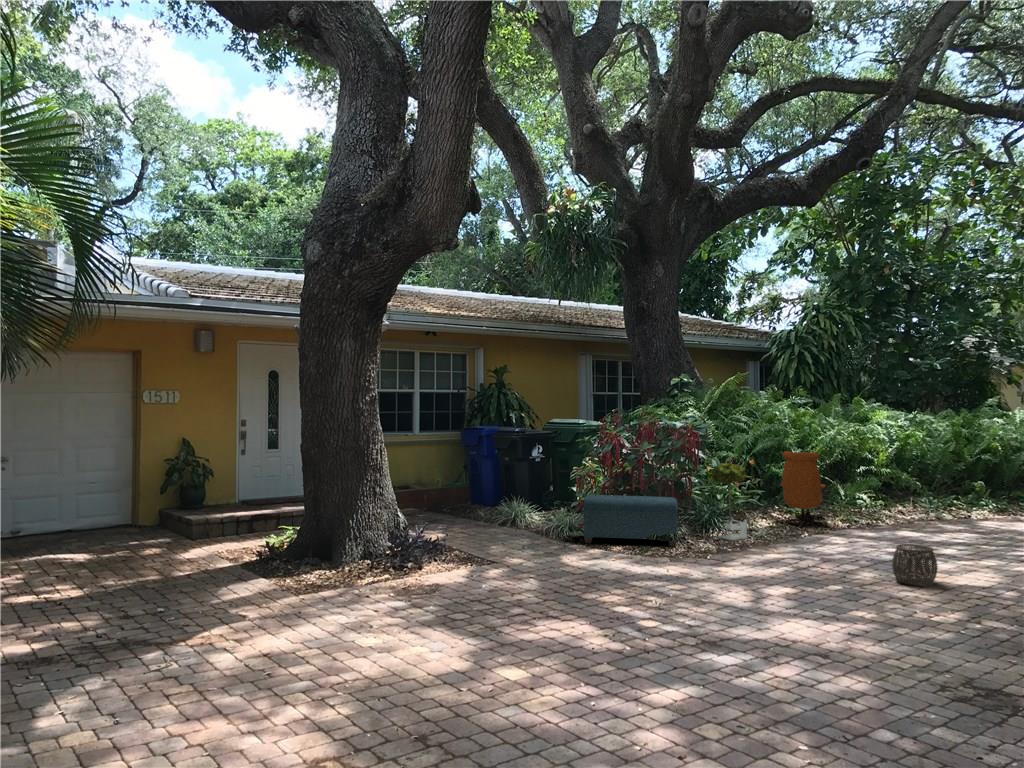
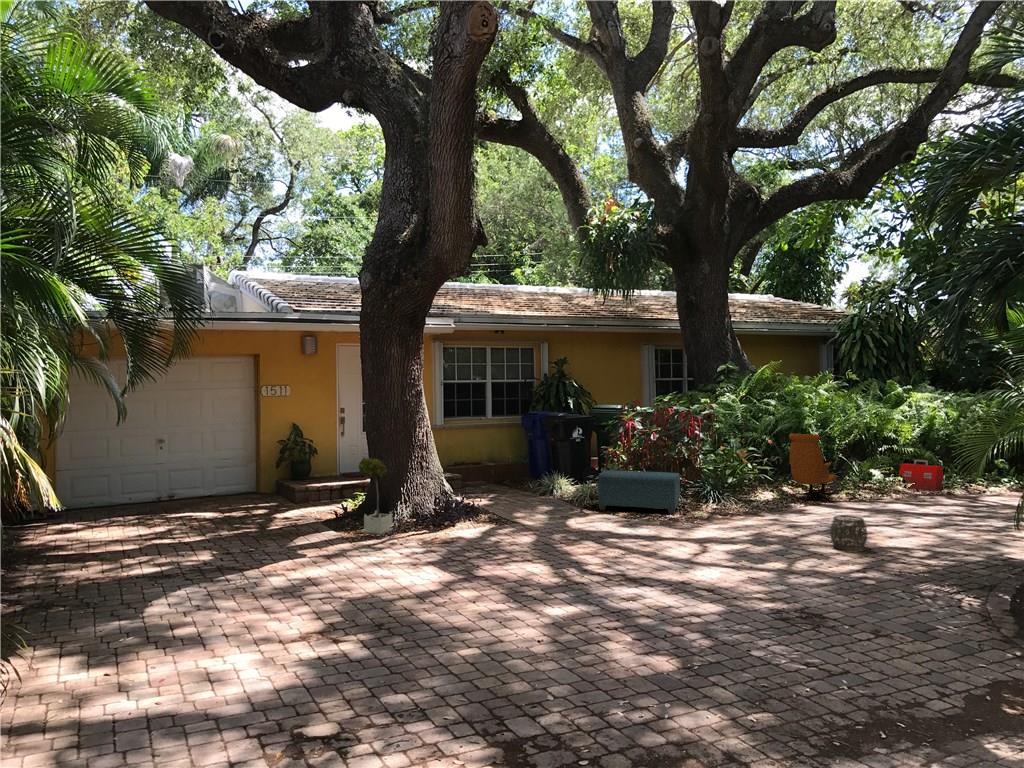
potted tree: present [711,463,747,540] -> present [359,457,393,534]
toolbox: none [876,481,921,515] -> present [899,460,943,491]

